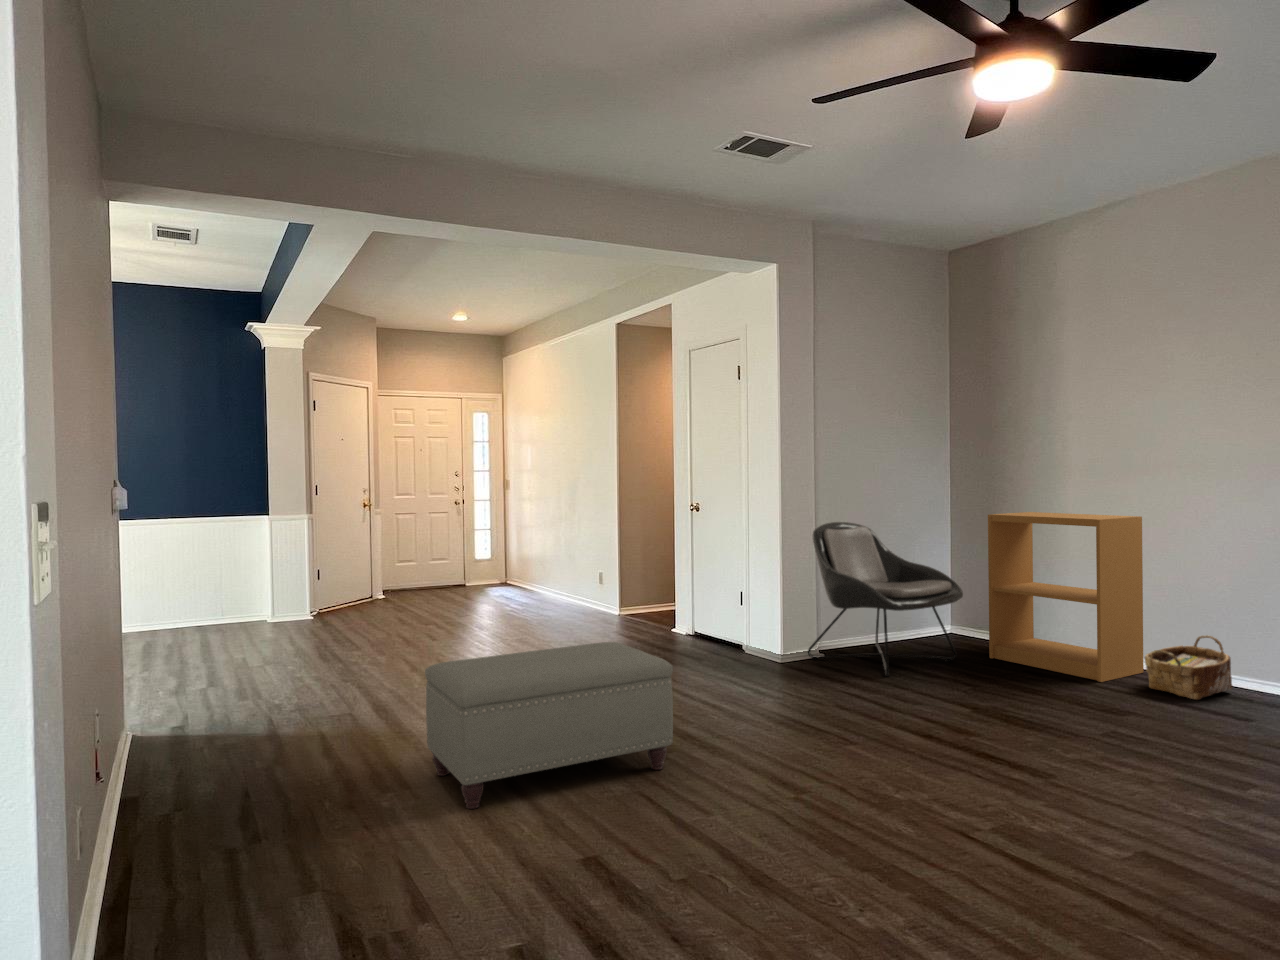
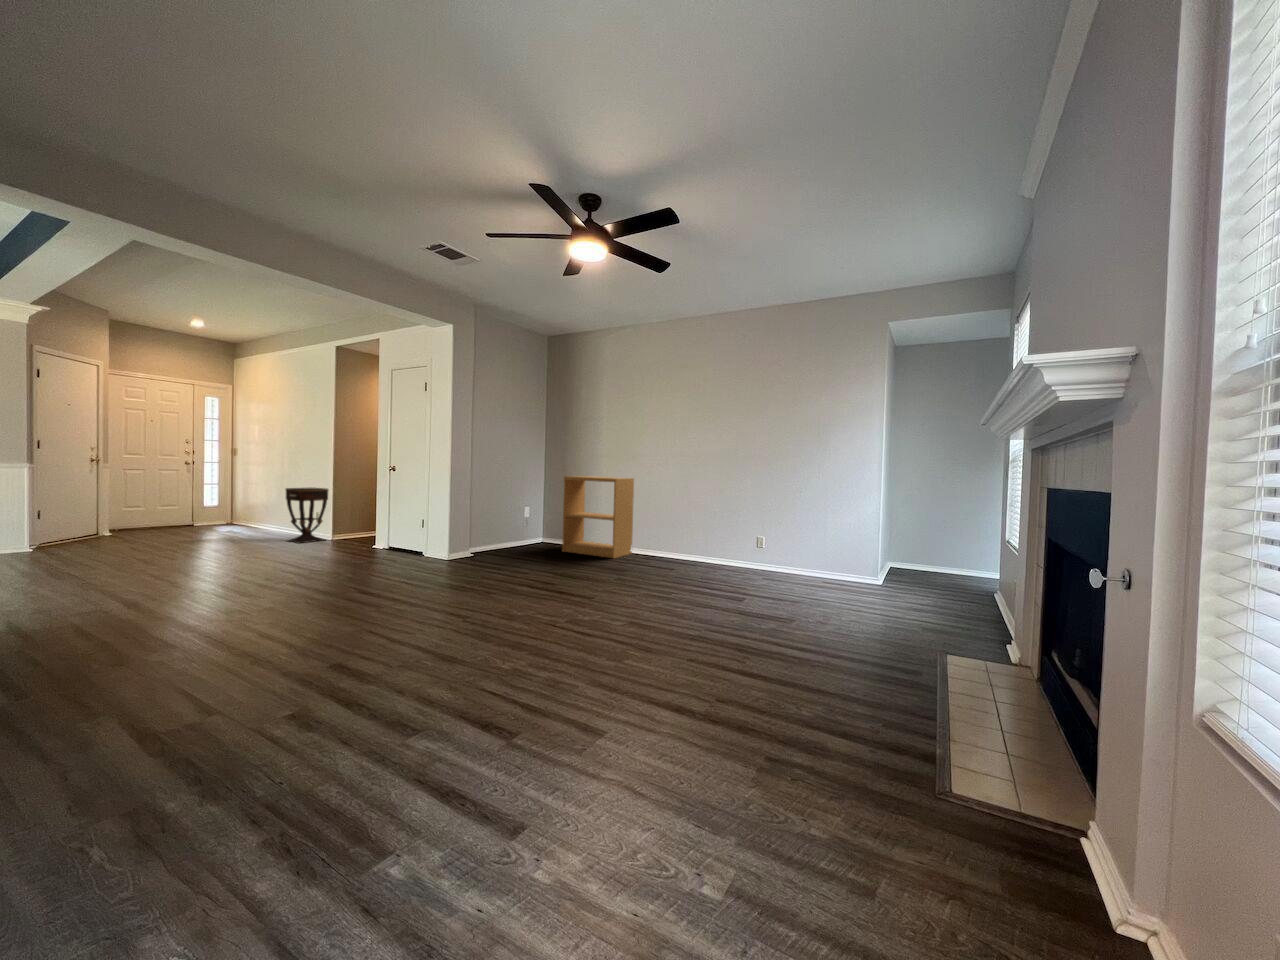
lounge chair: present [808,522,963,677] -> none [464,479,551,563]
side table: none [559,535,613,618] -> present [286,488,328,543]
woven basket: present [1145,635,1232,699] -> none [633,534,667,563]
ottoman: present [425,642,673,809] -> none [192,543,387,651]

